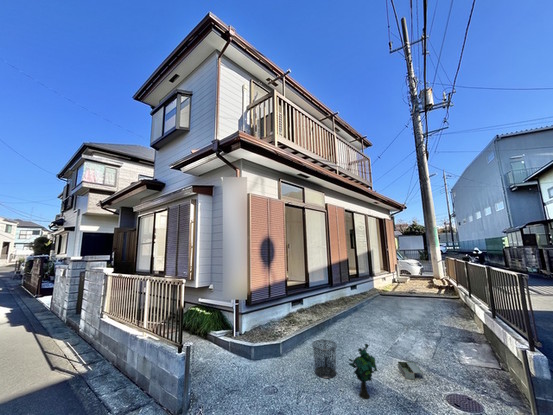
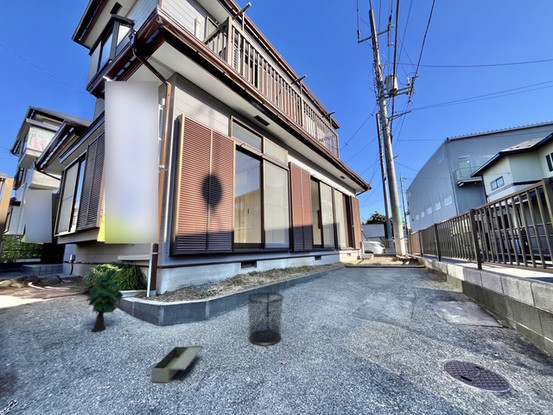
decorative plant: present [349,344,377,399] -> present [84,271,123,332]
toolbox: present [398,362,423,379] -> present [151,346,202,382]

